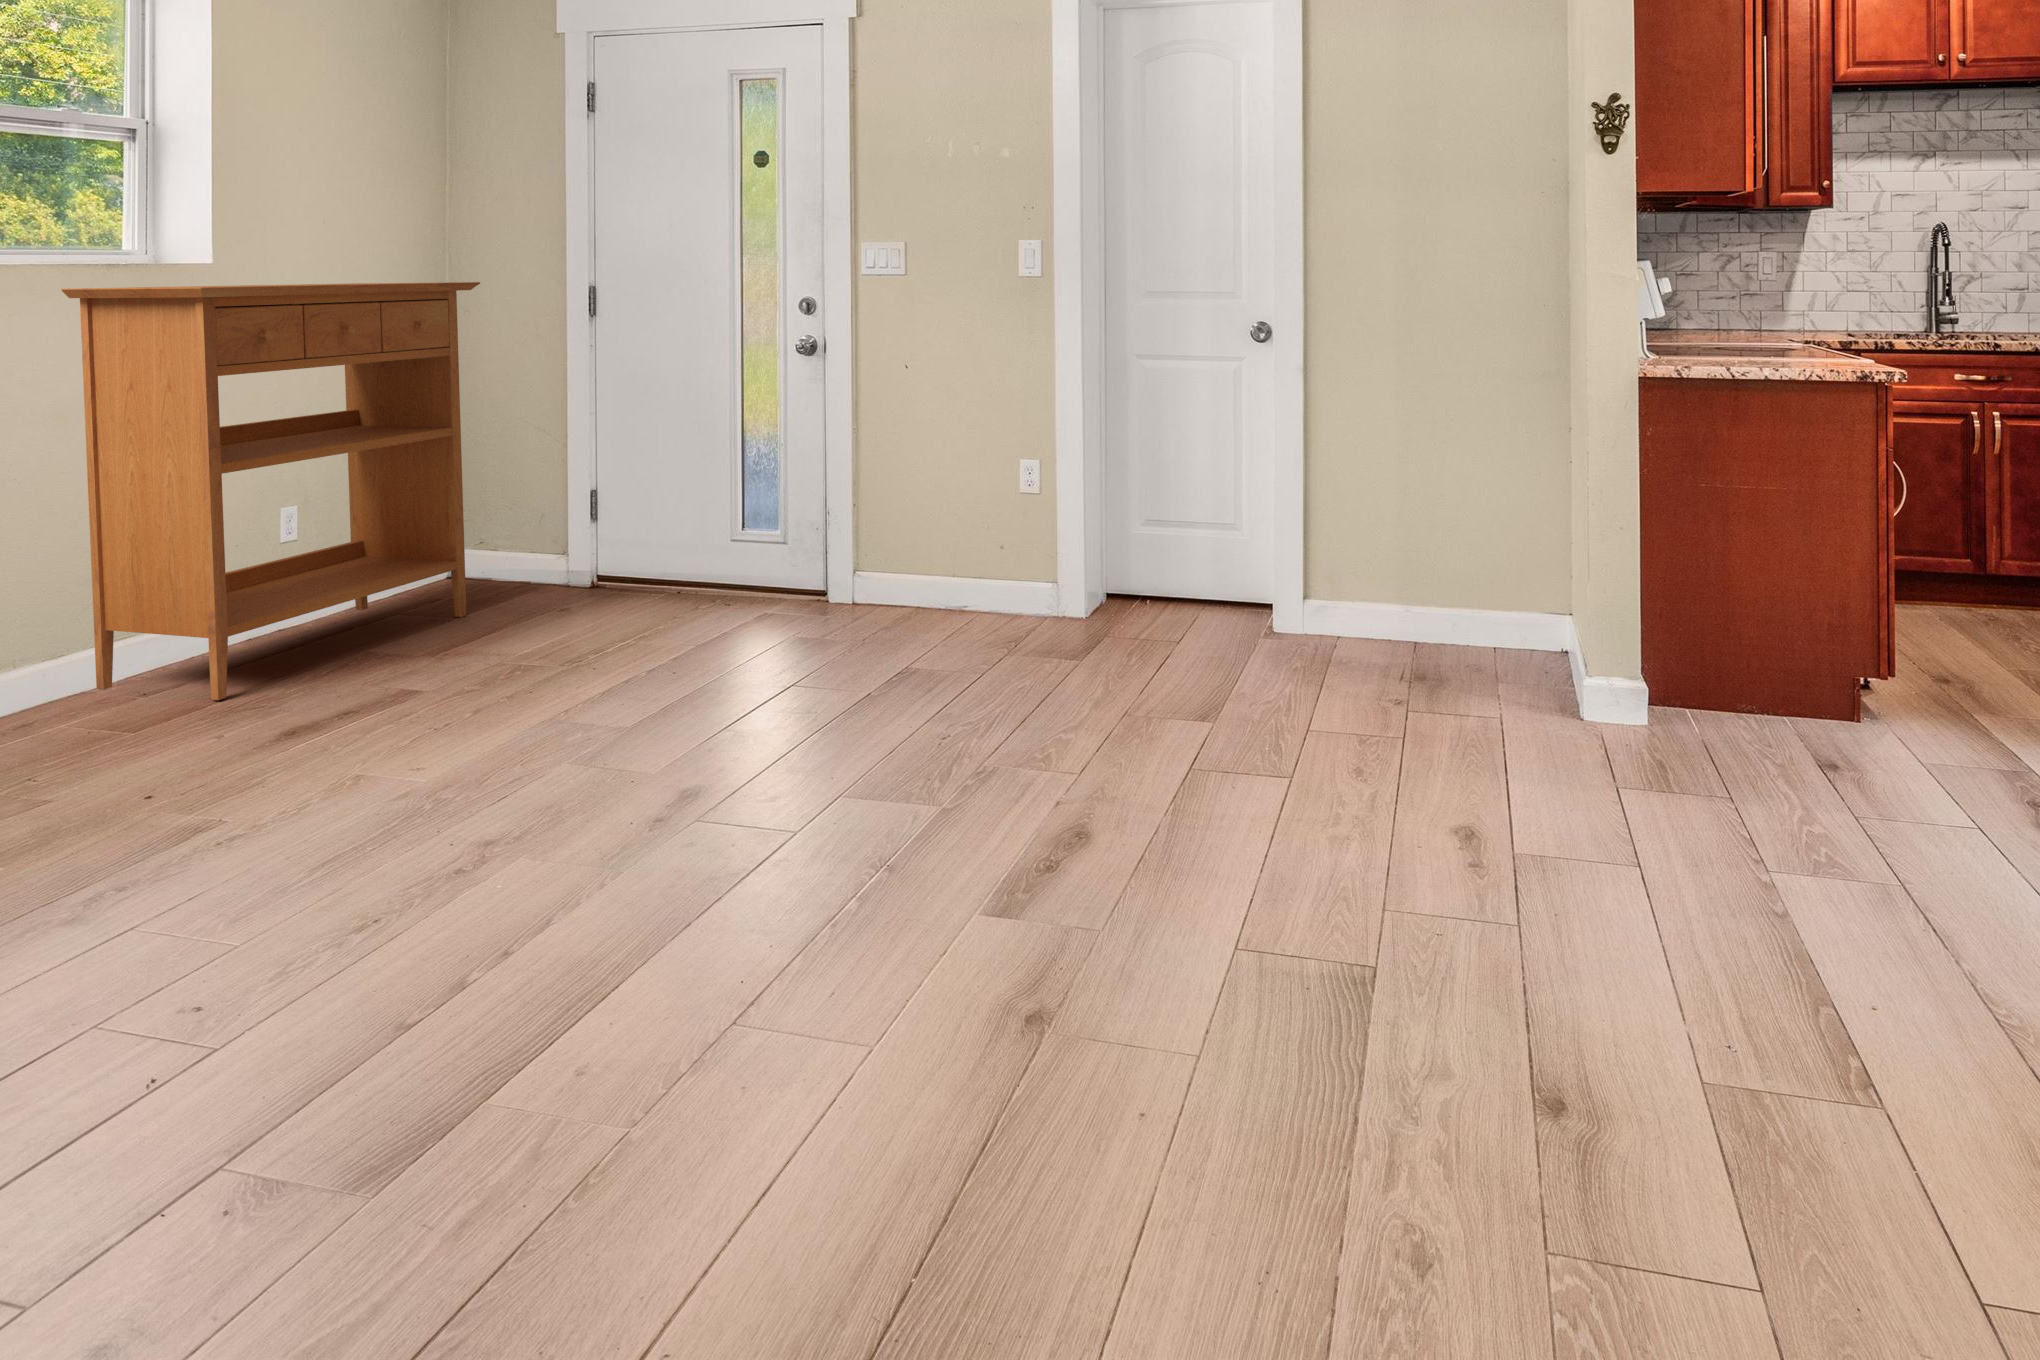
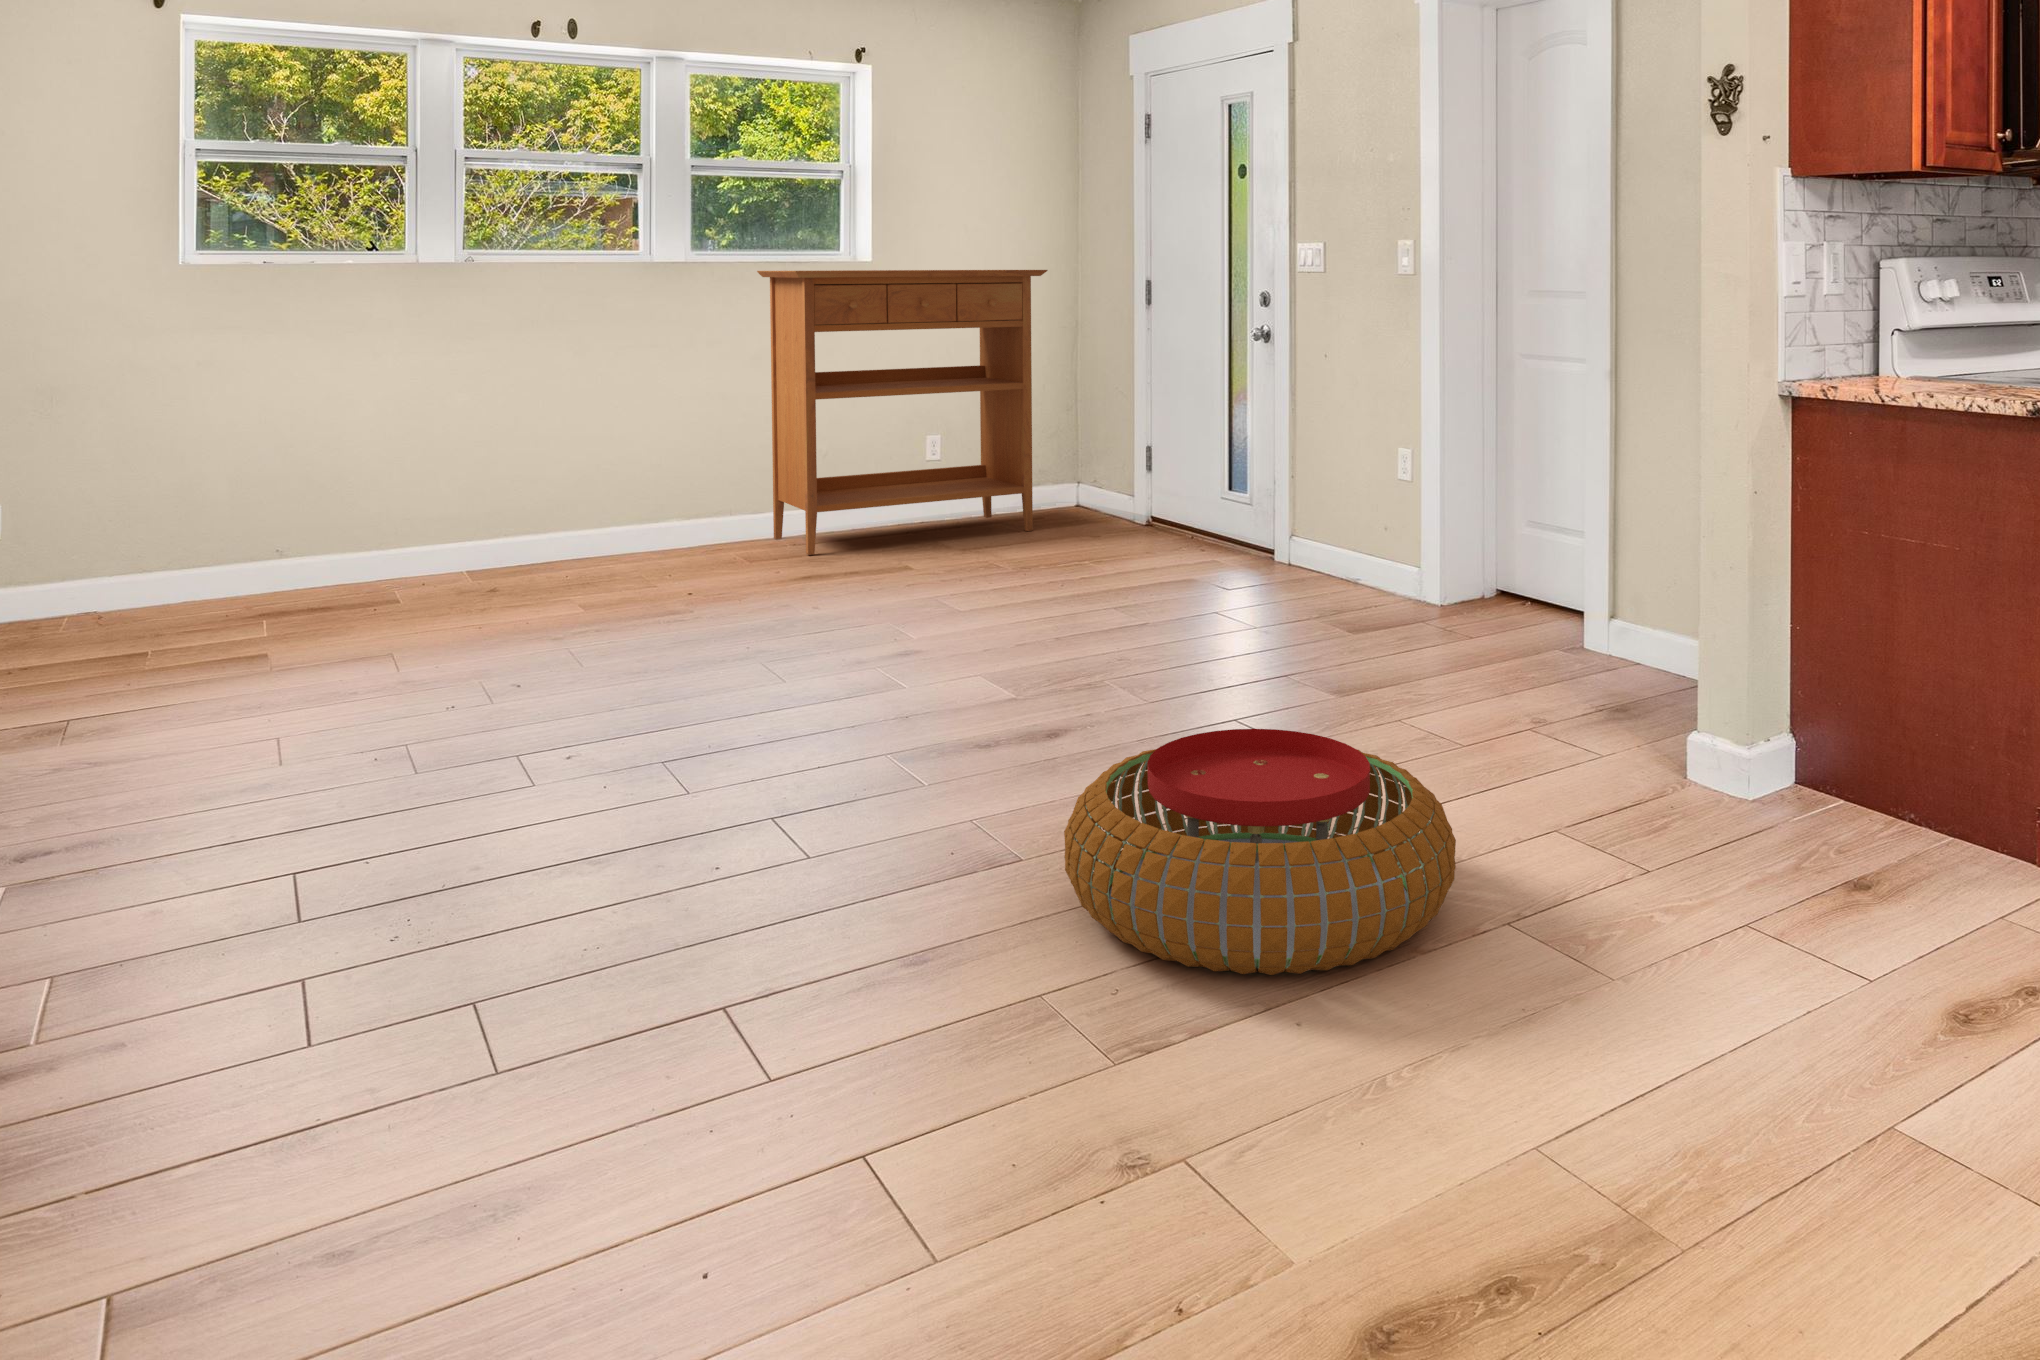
pouf: none [1424,748,1863,1014] -> present [1064,729,1456,975]

